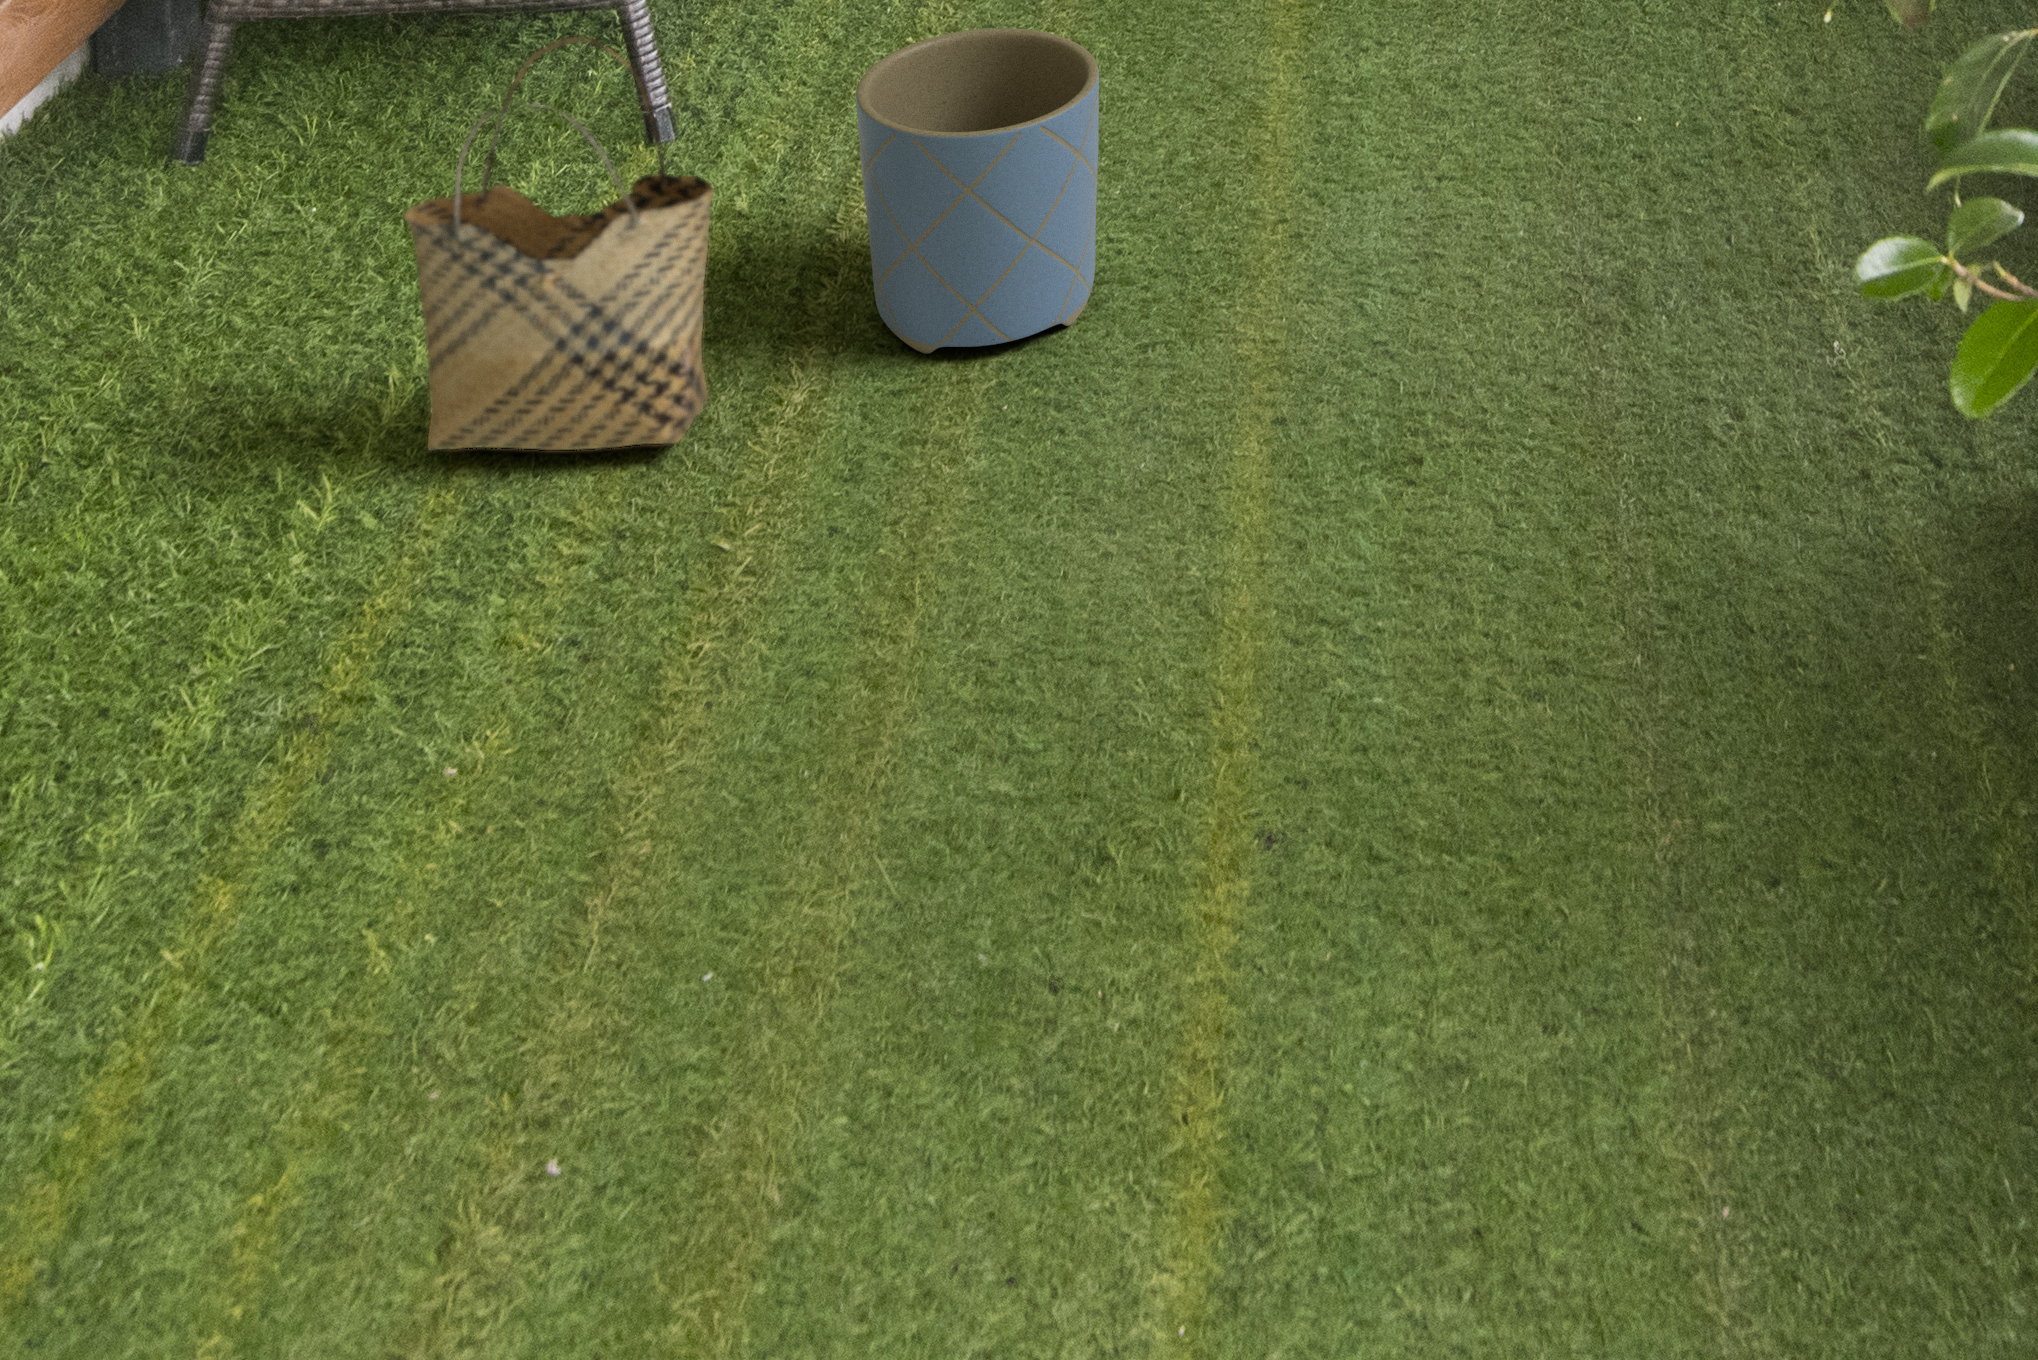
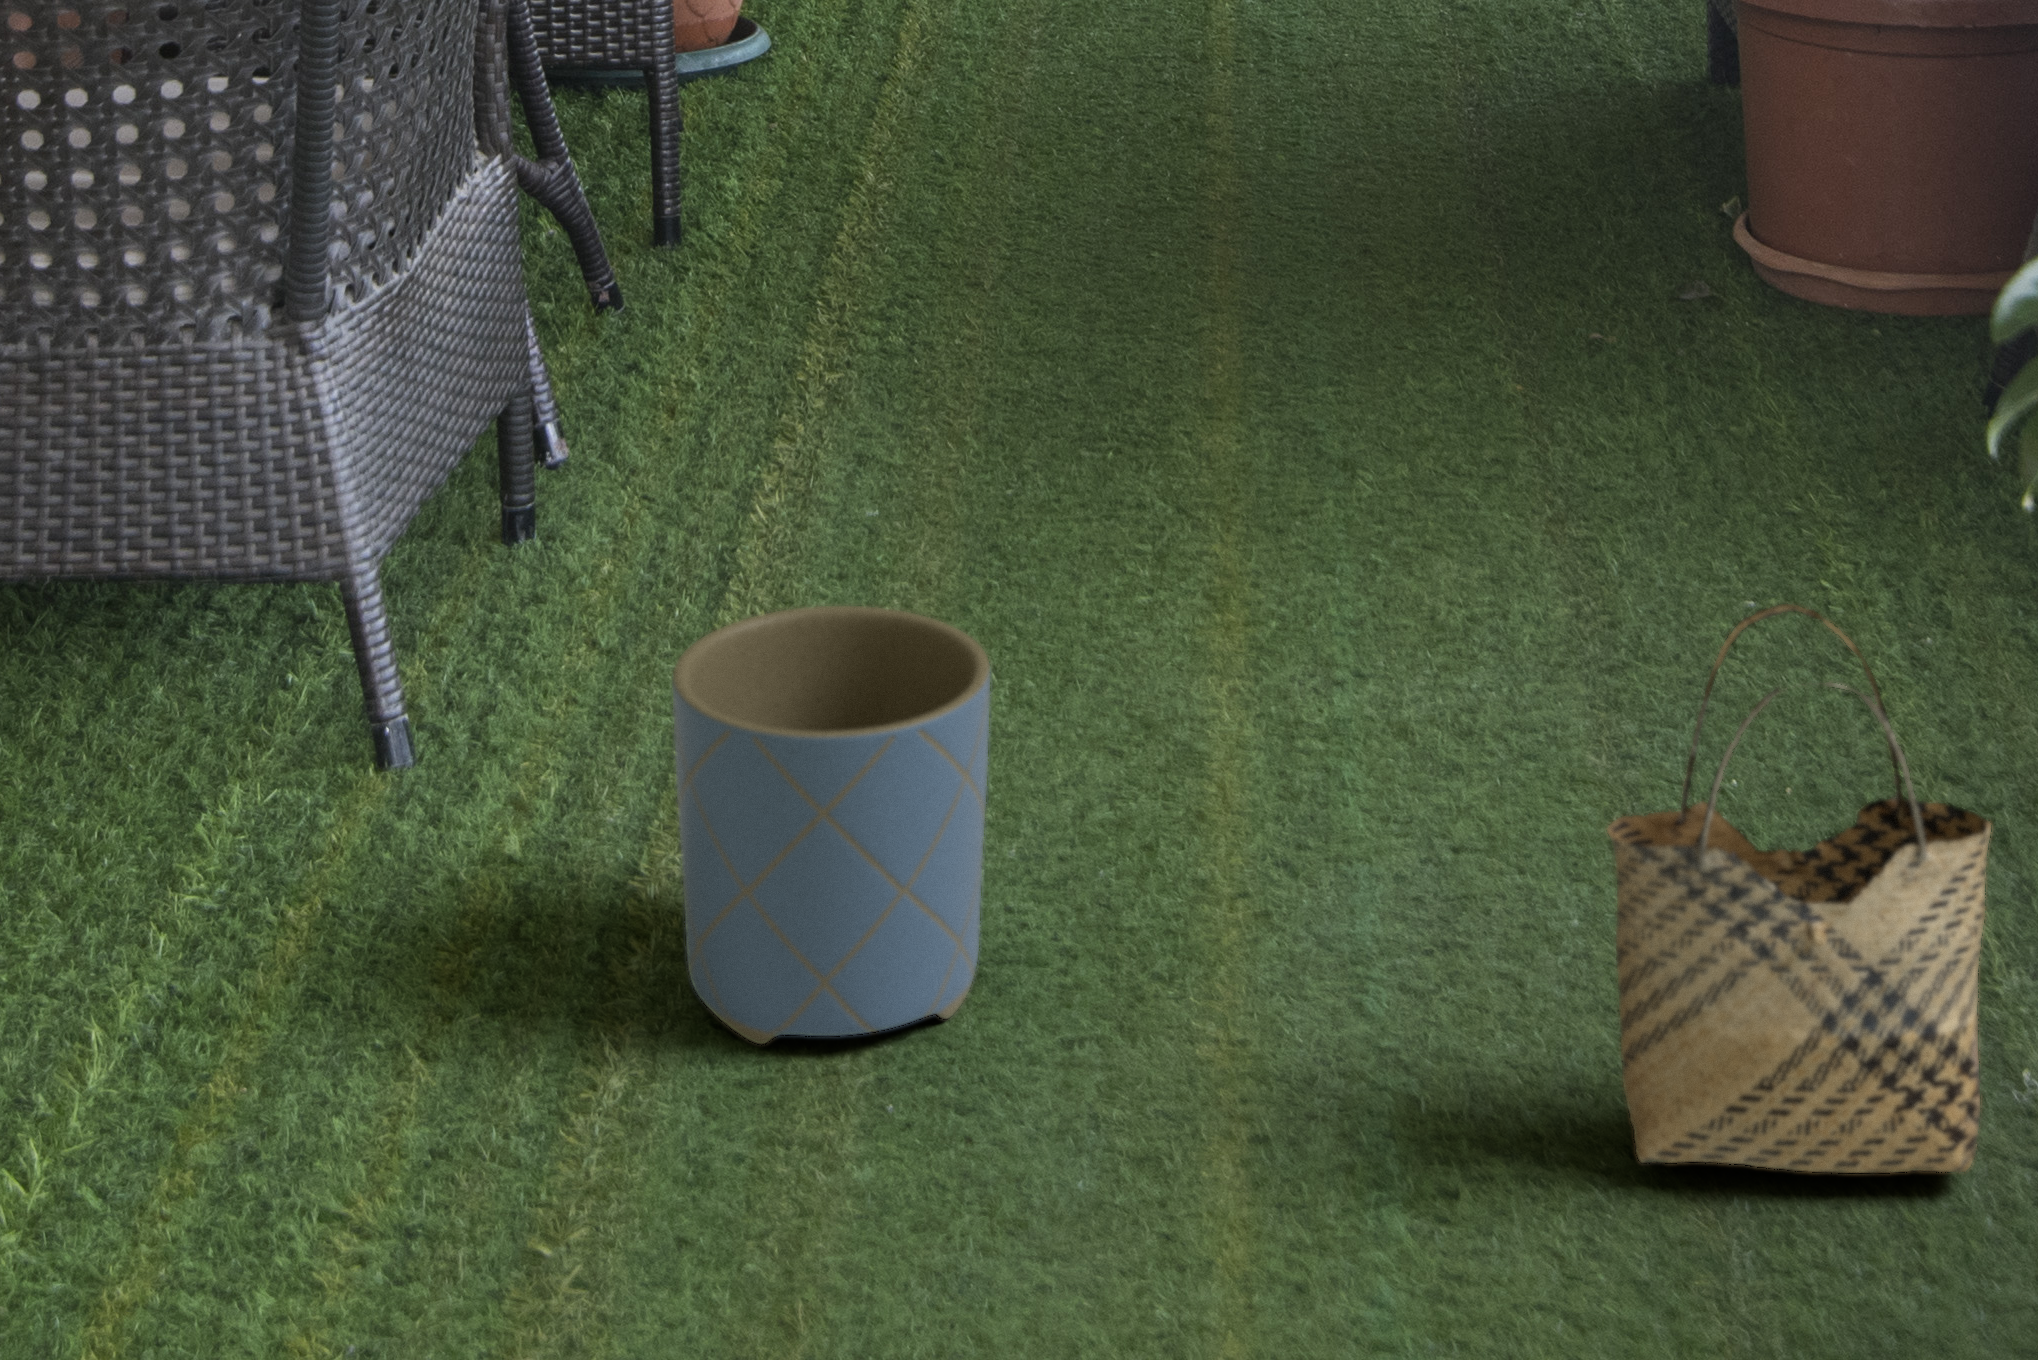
woven basket: present [405,37,713,450] -> present [1608,604,1991,1173]

